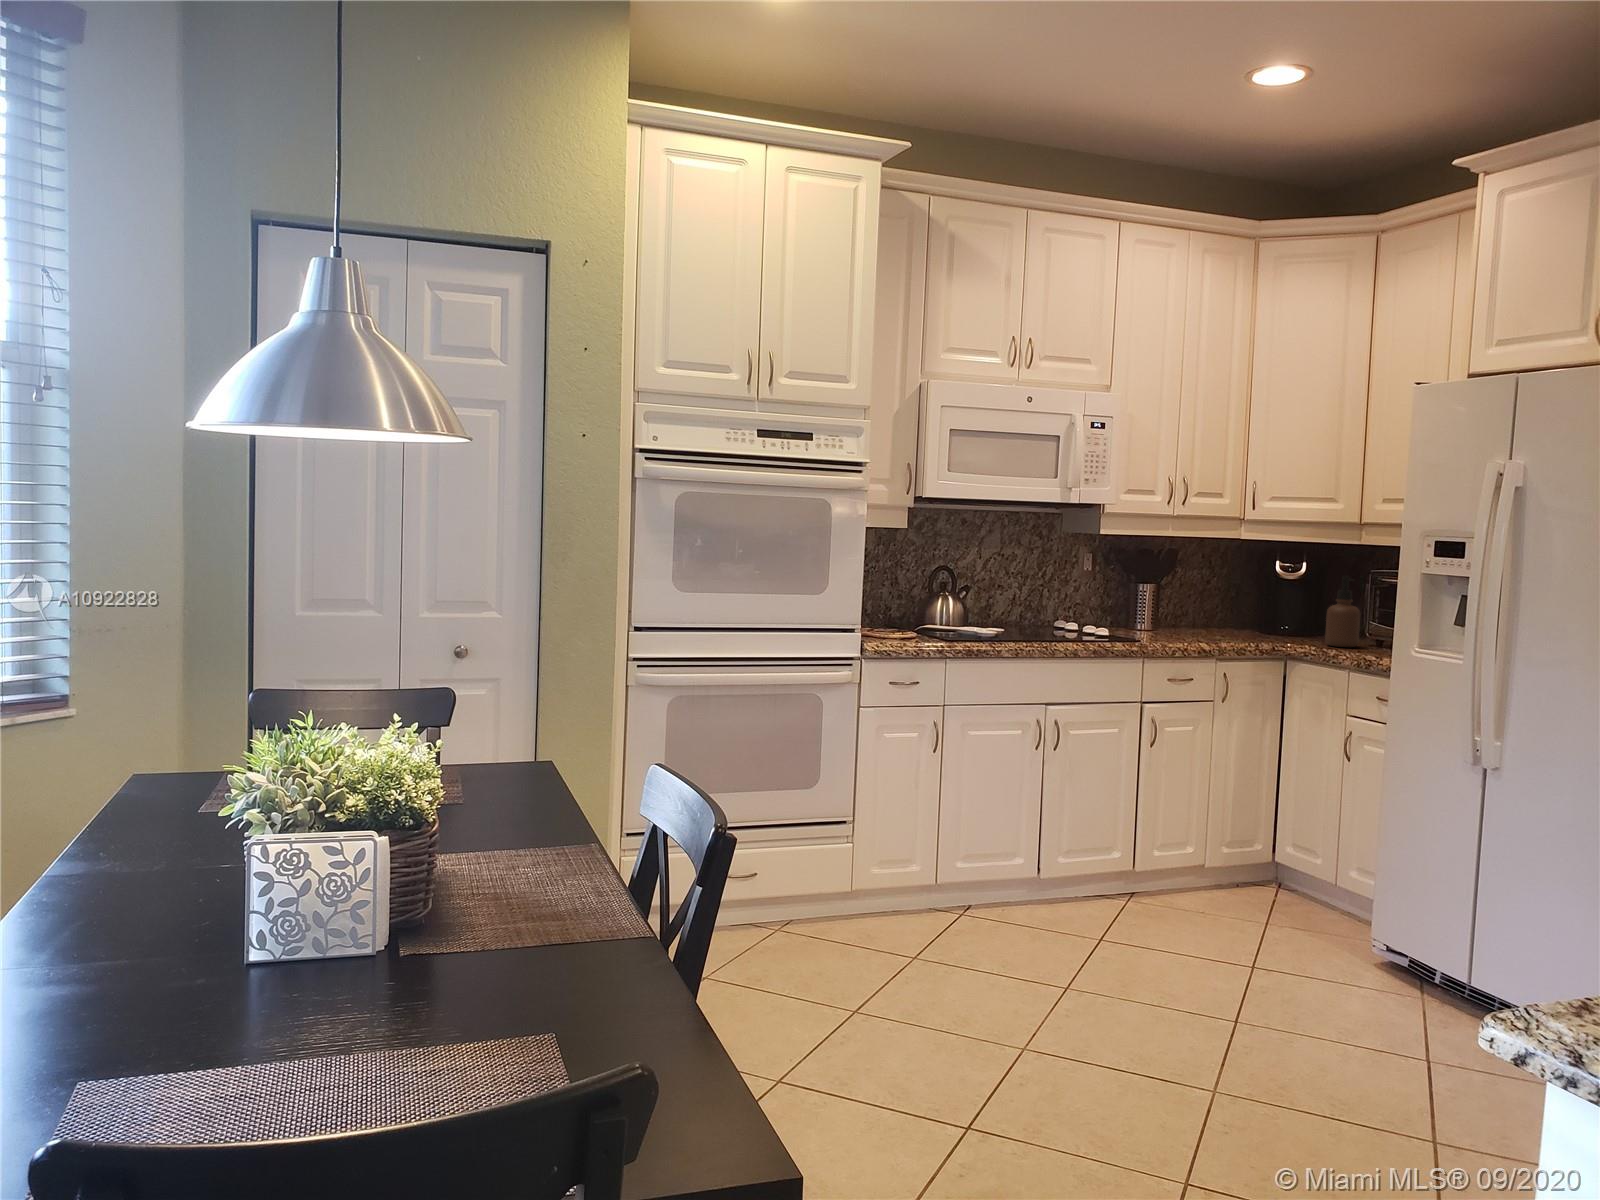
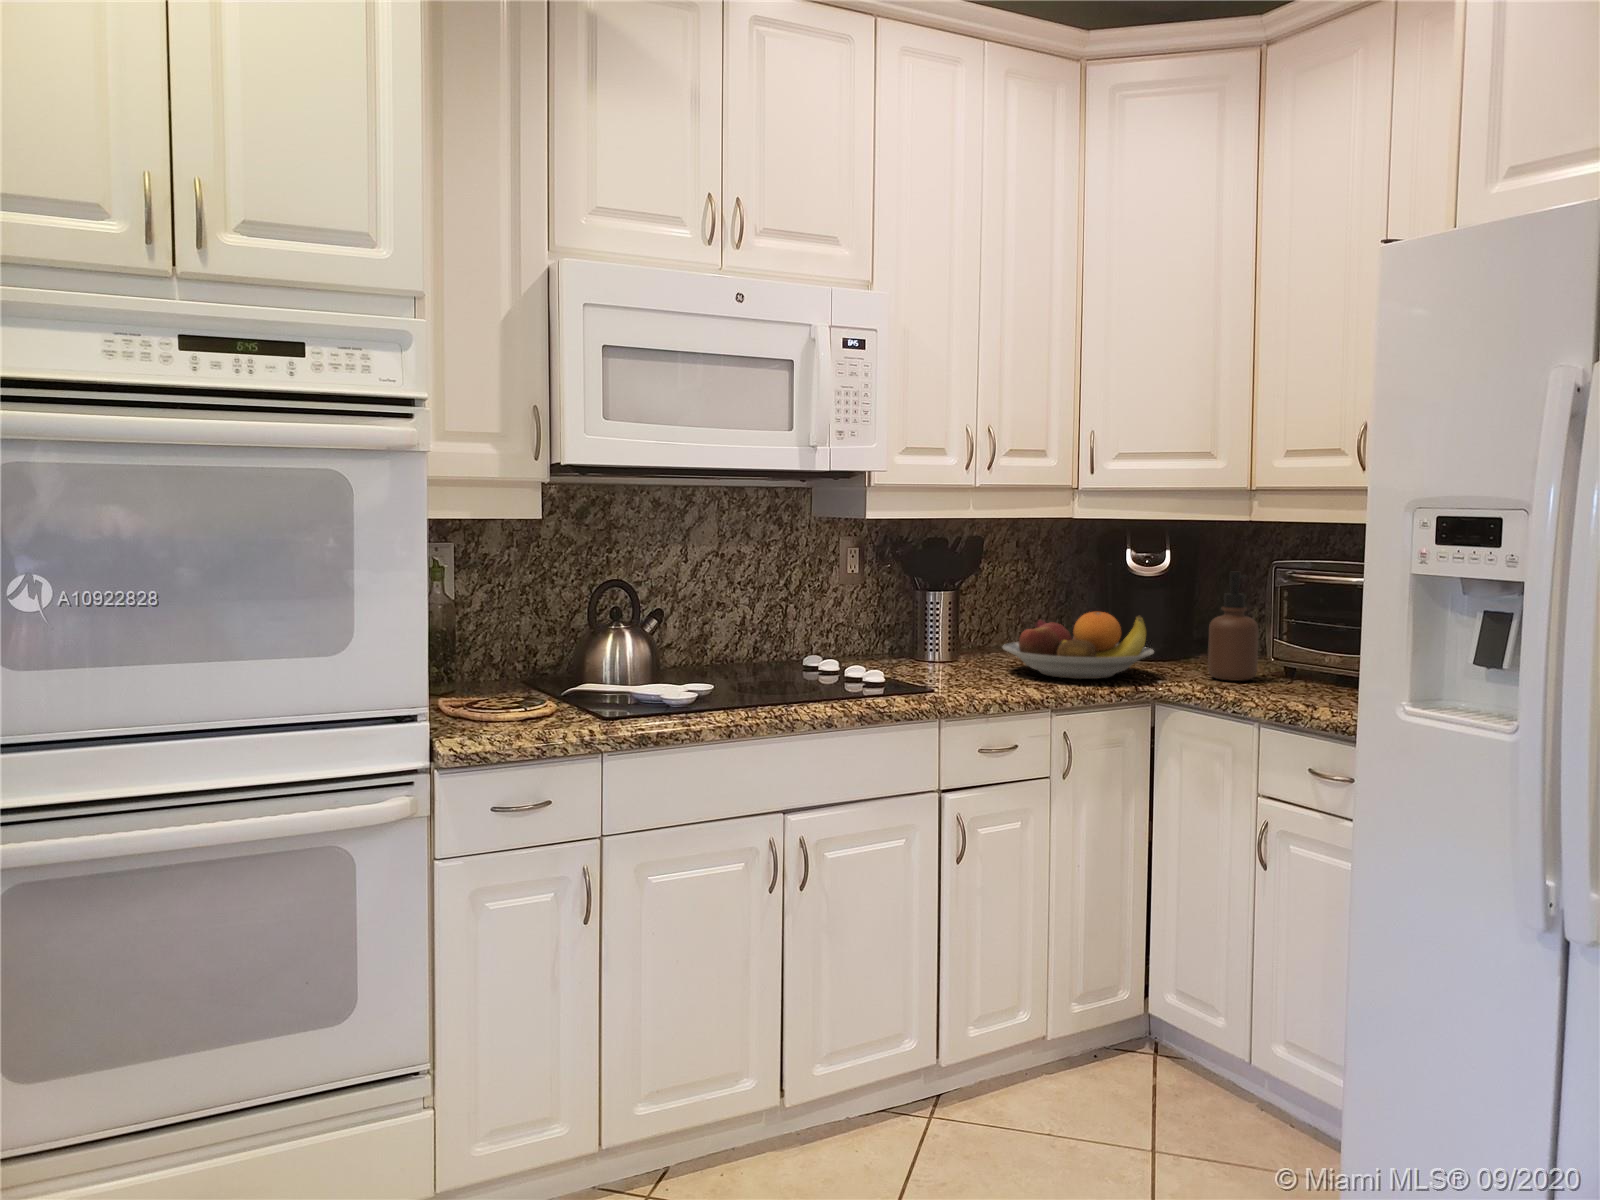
fruit bowl: none [1186,599,1288,641] -> present [1003,612,1154,679]

